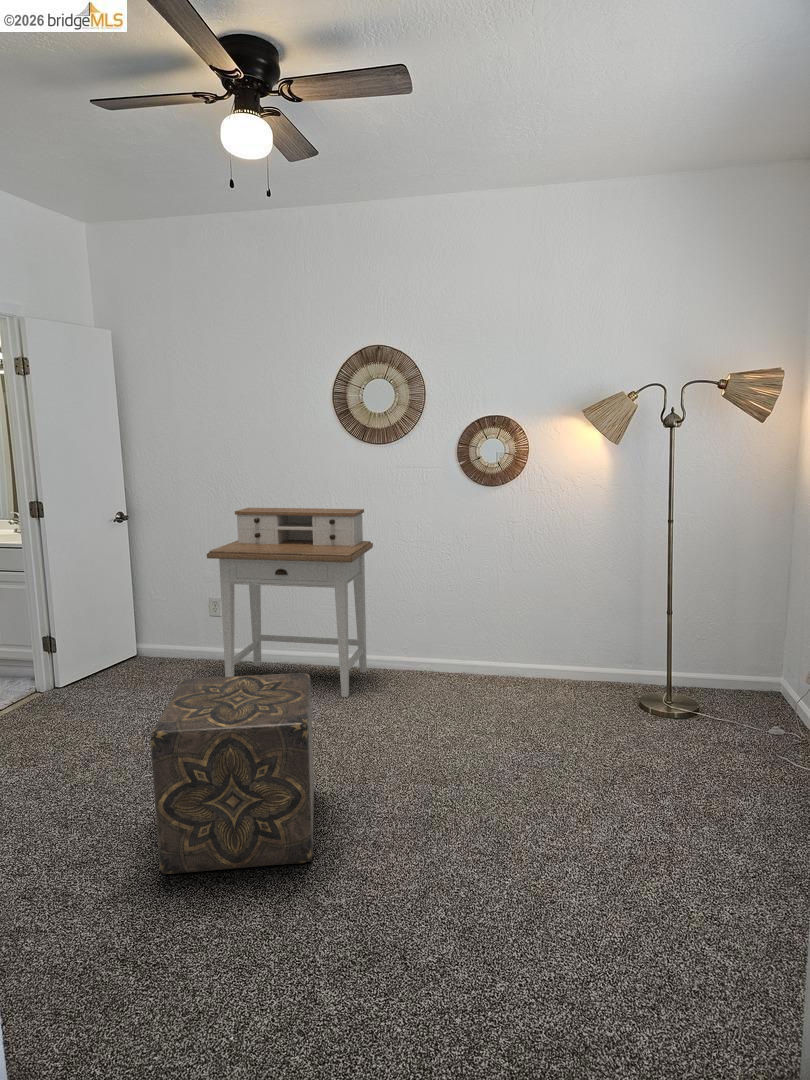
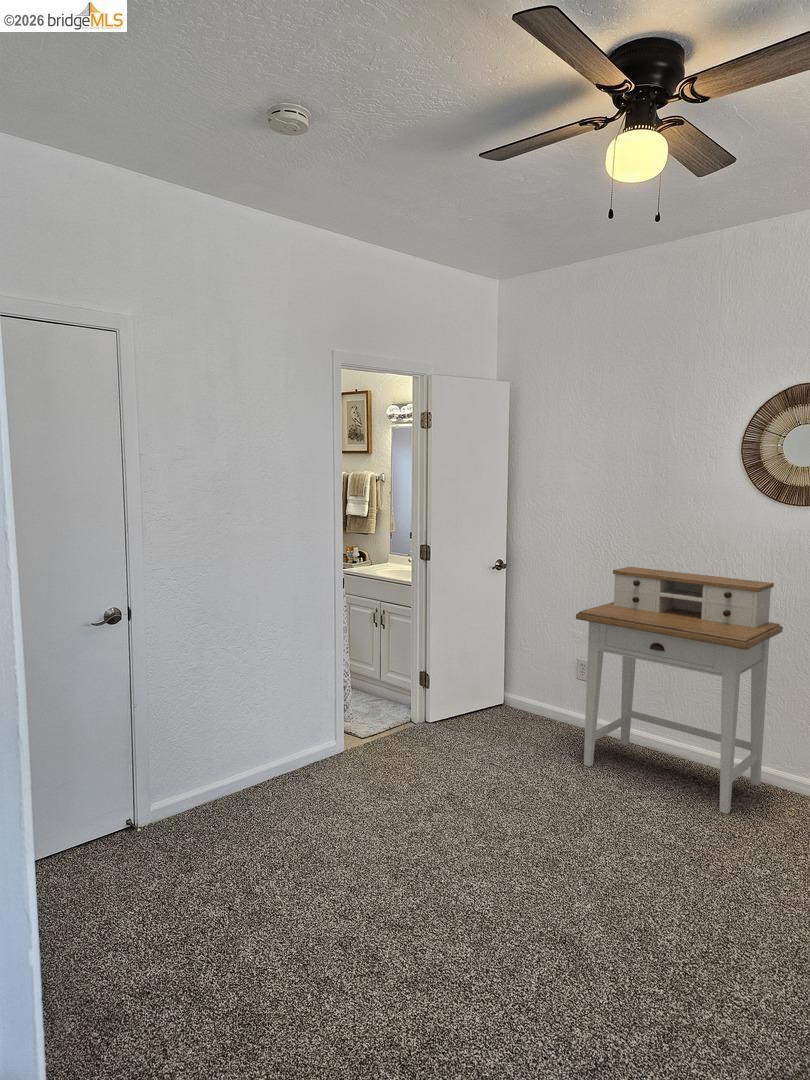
ottoman: present [150,673,314,874] -> none [464,758,666,1033]

